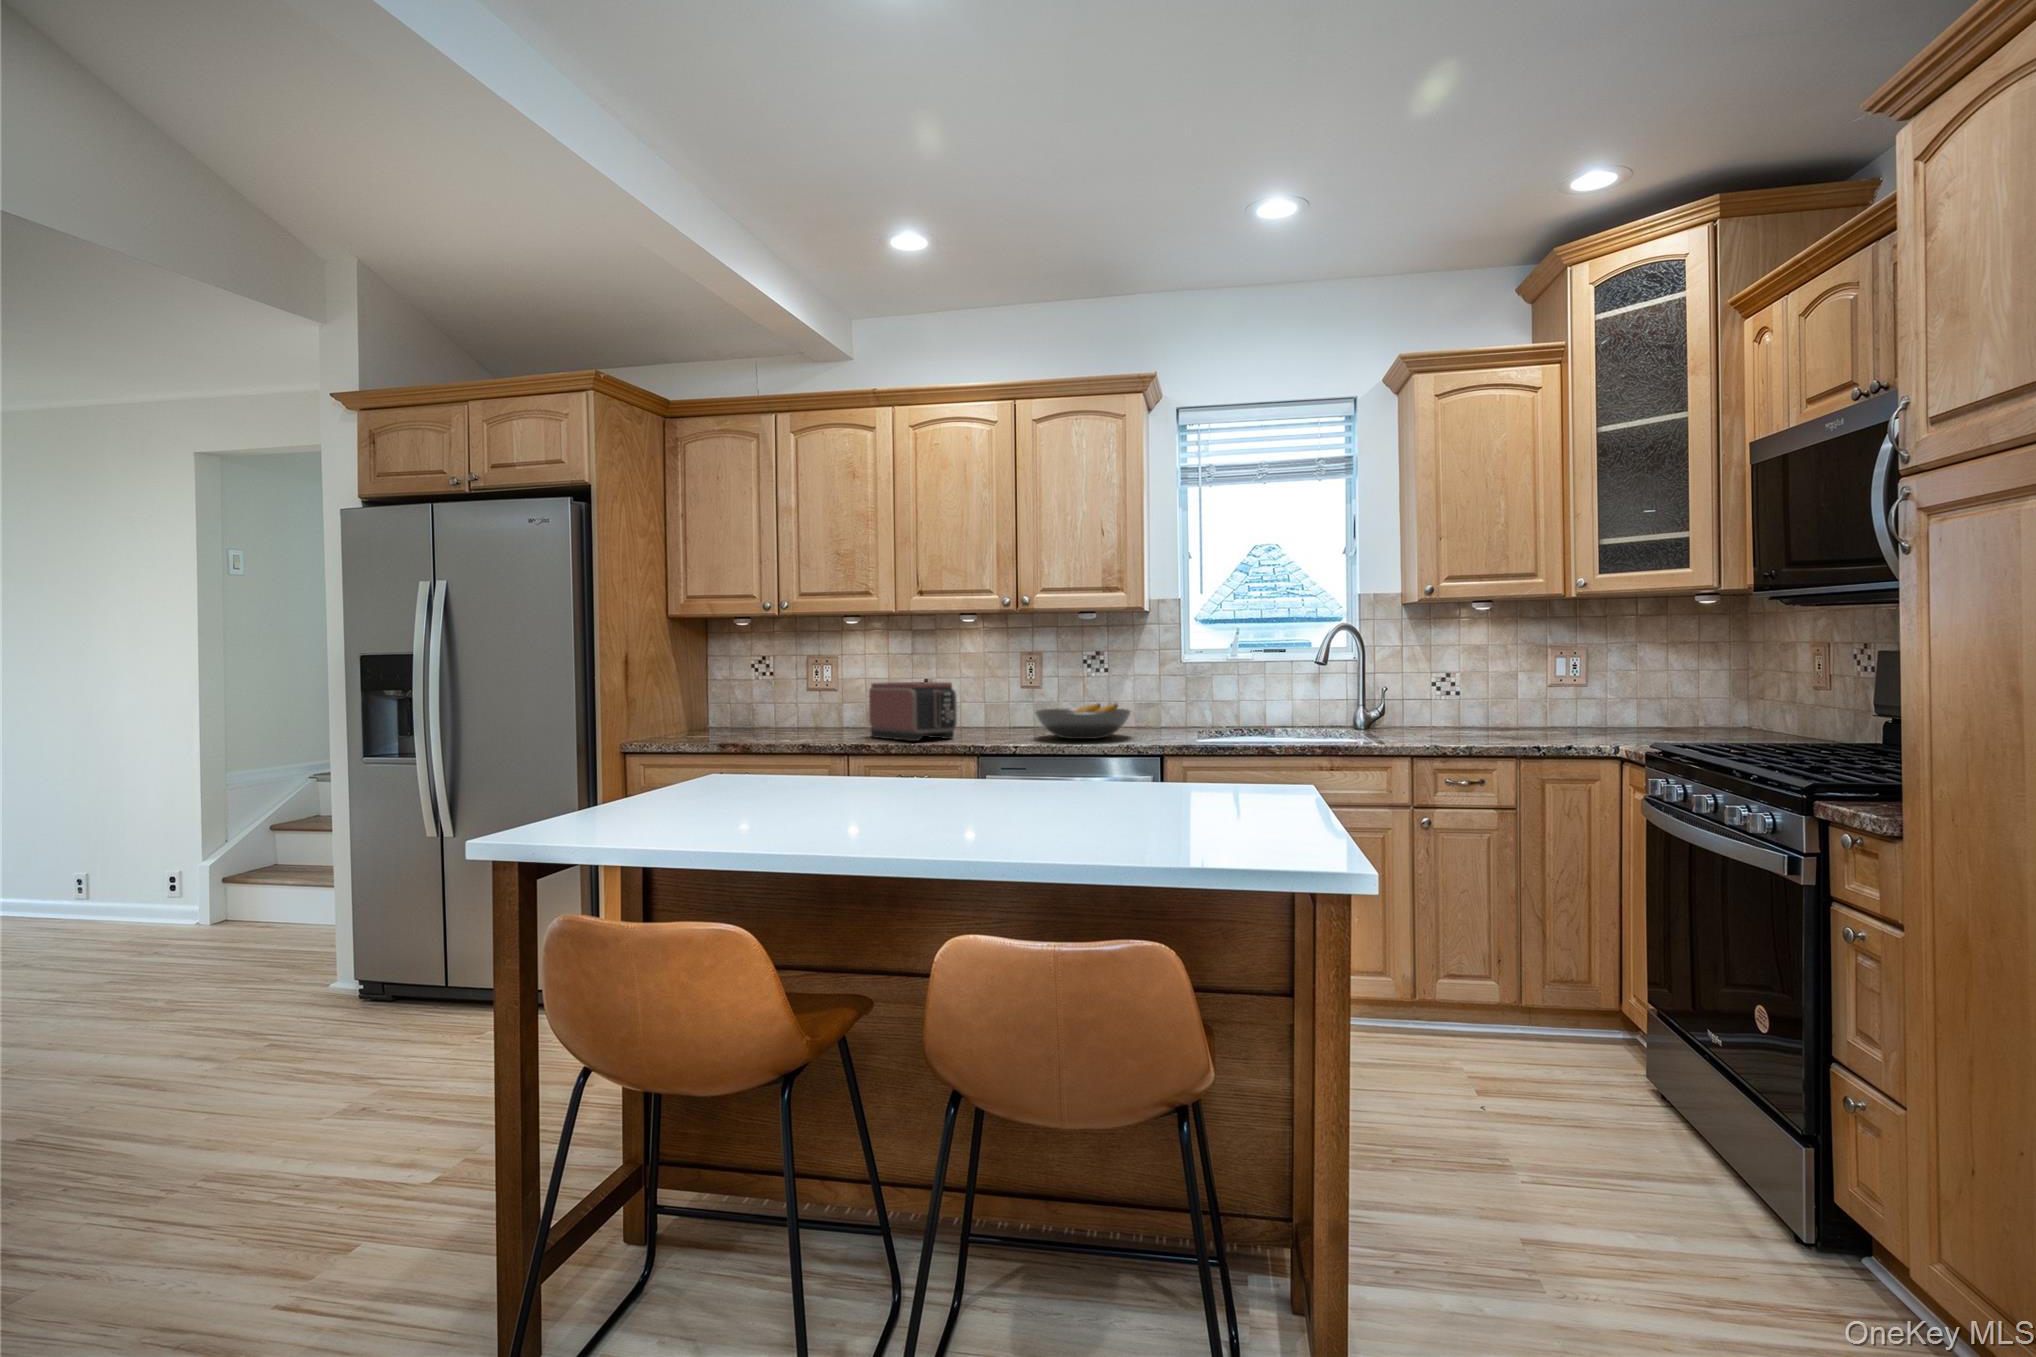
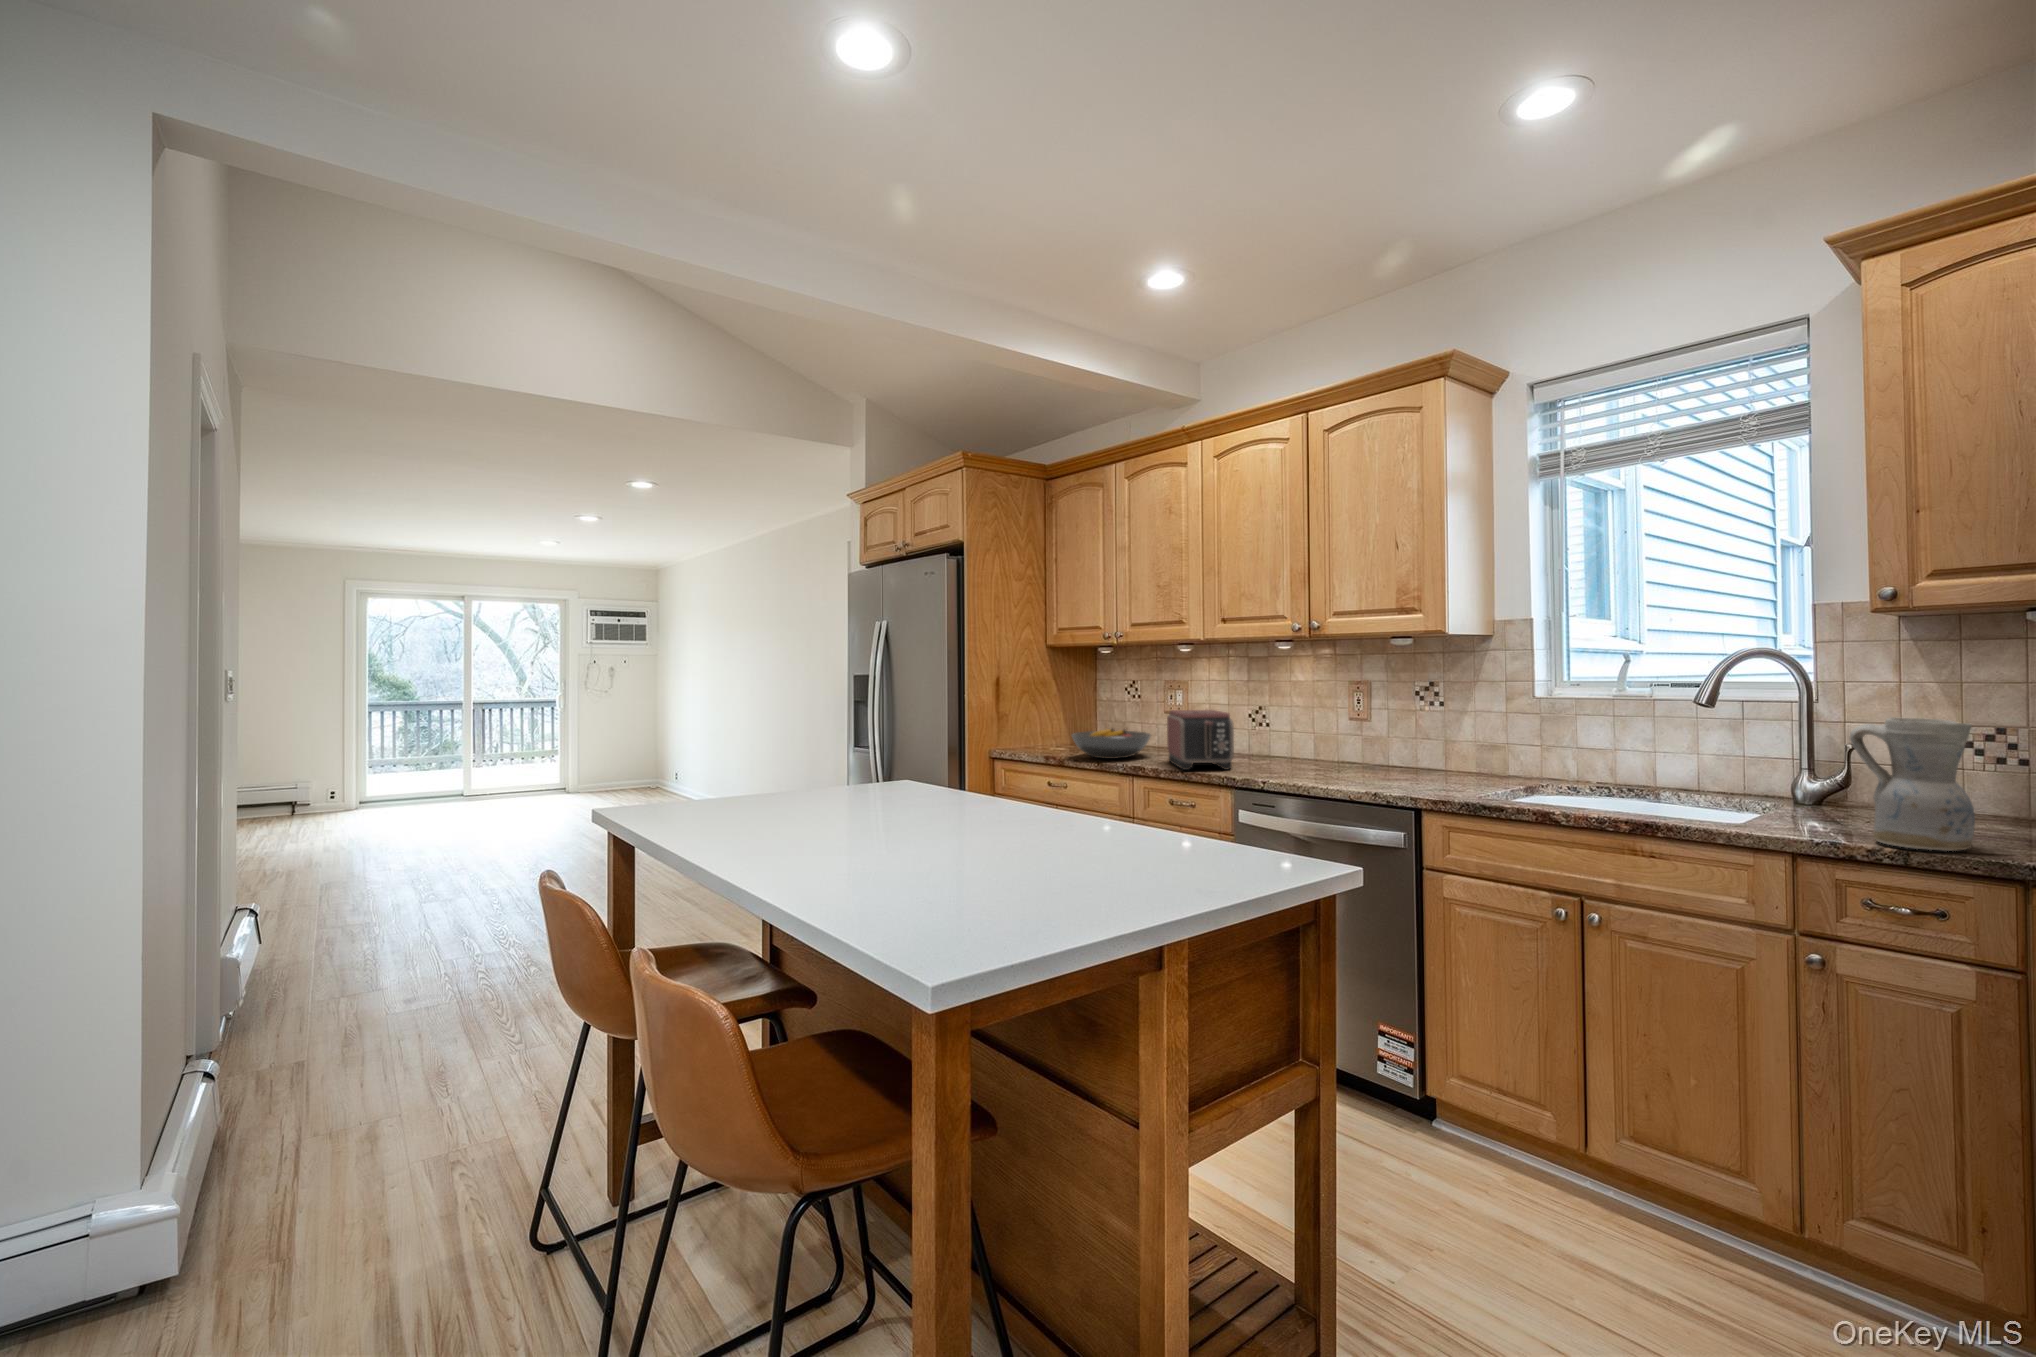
ceramic pitcher: none [1439,665,1497,744] -> present [1850,717,1975,851]
fruit bowl: present [1036,703,1130,739] -> present [1072,729,1151,759]

